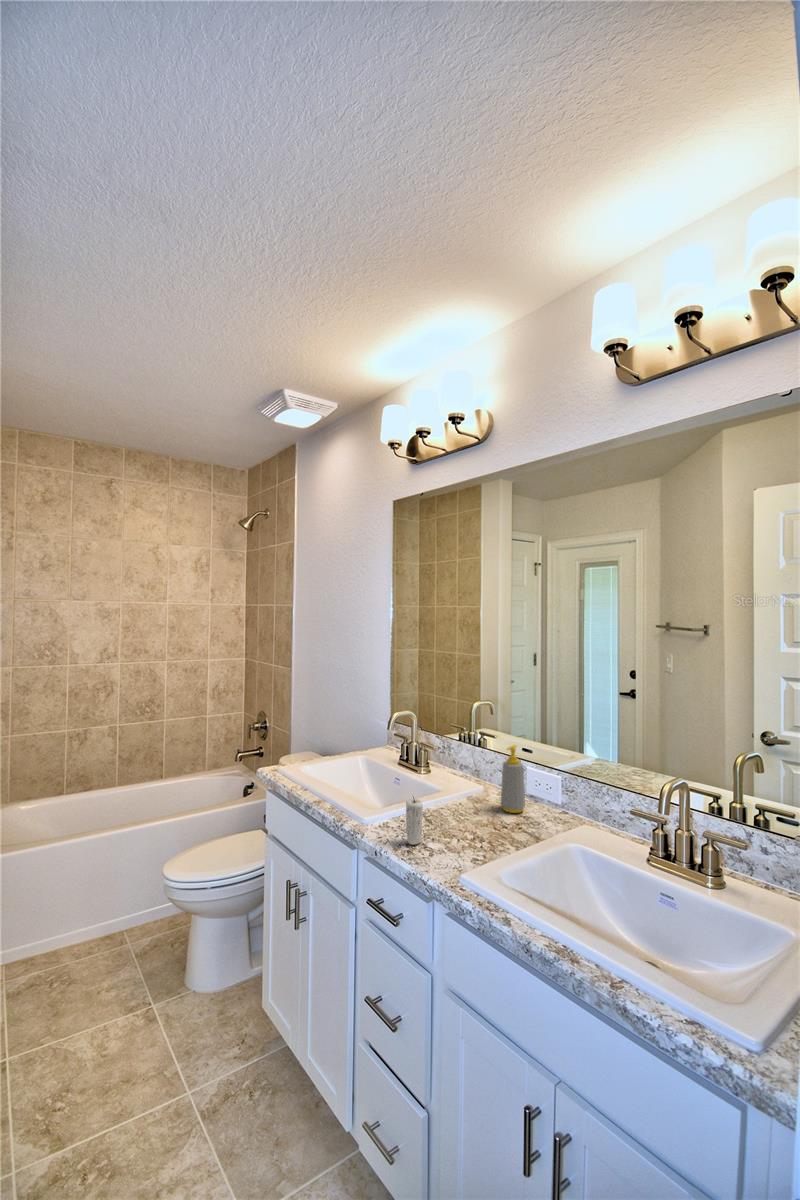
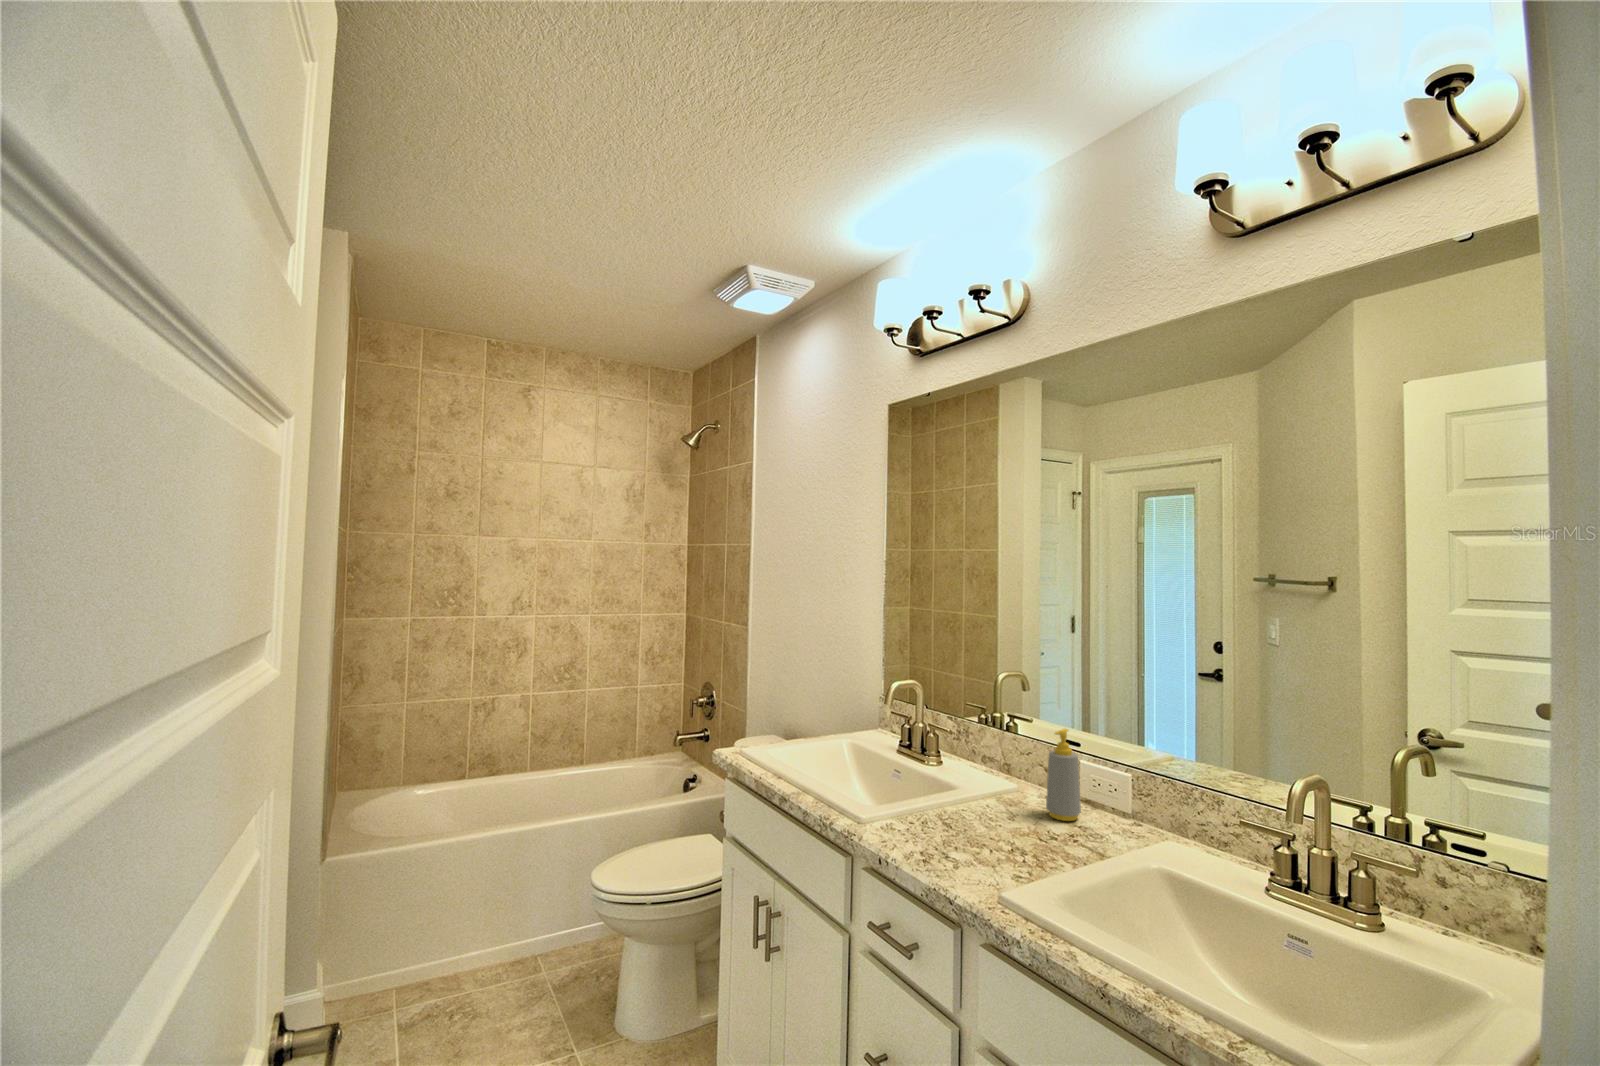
candle: present [406,797,423,845] -> none [921,783,944,852]

